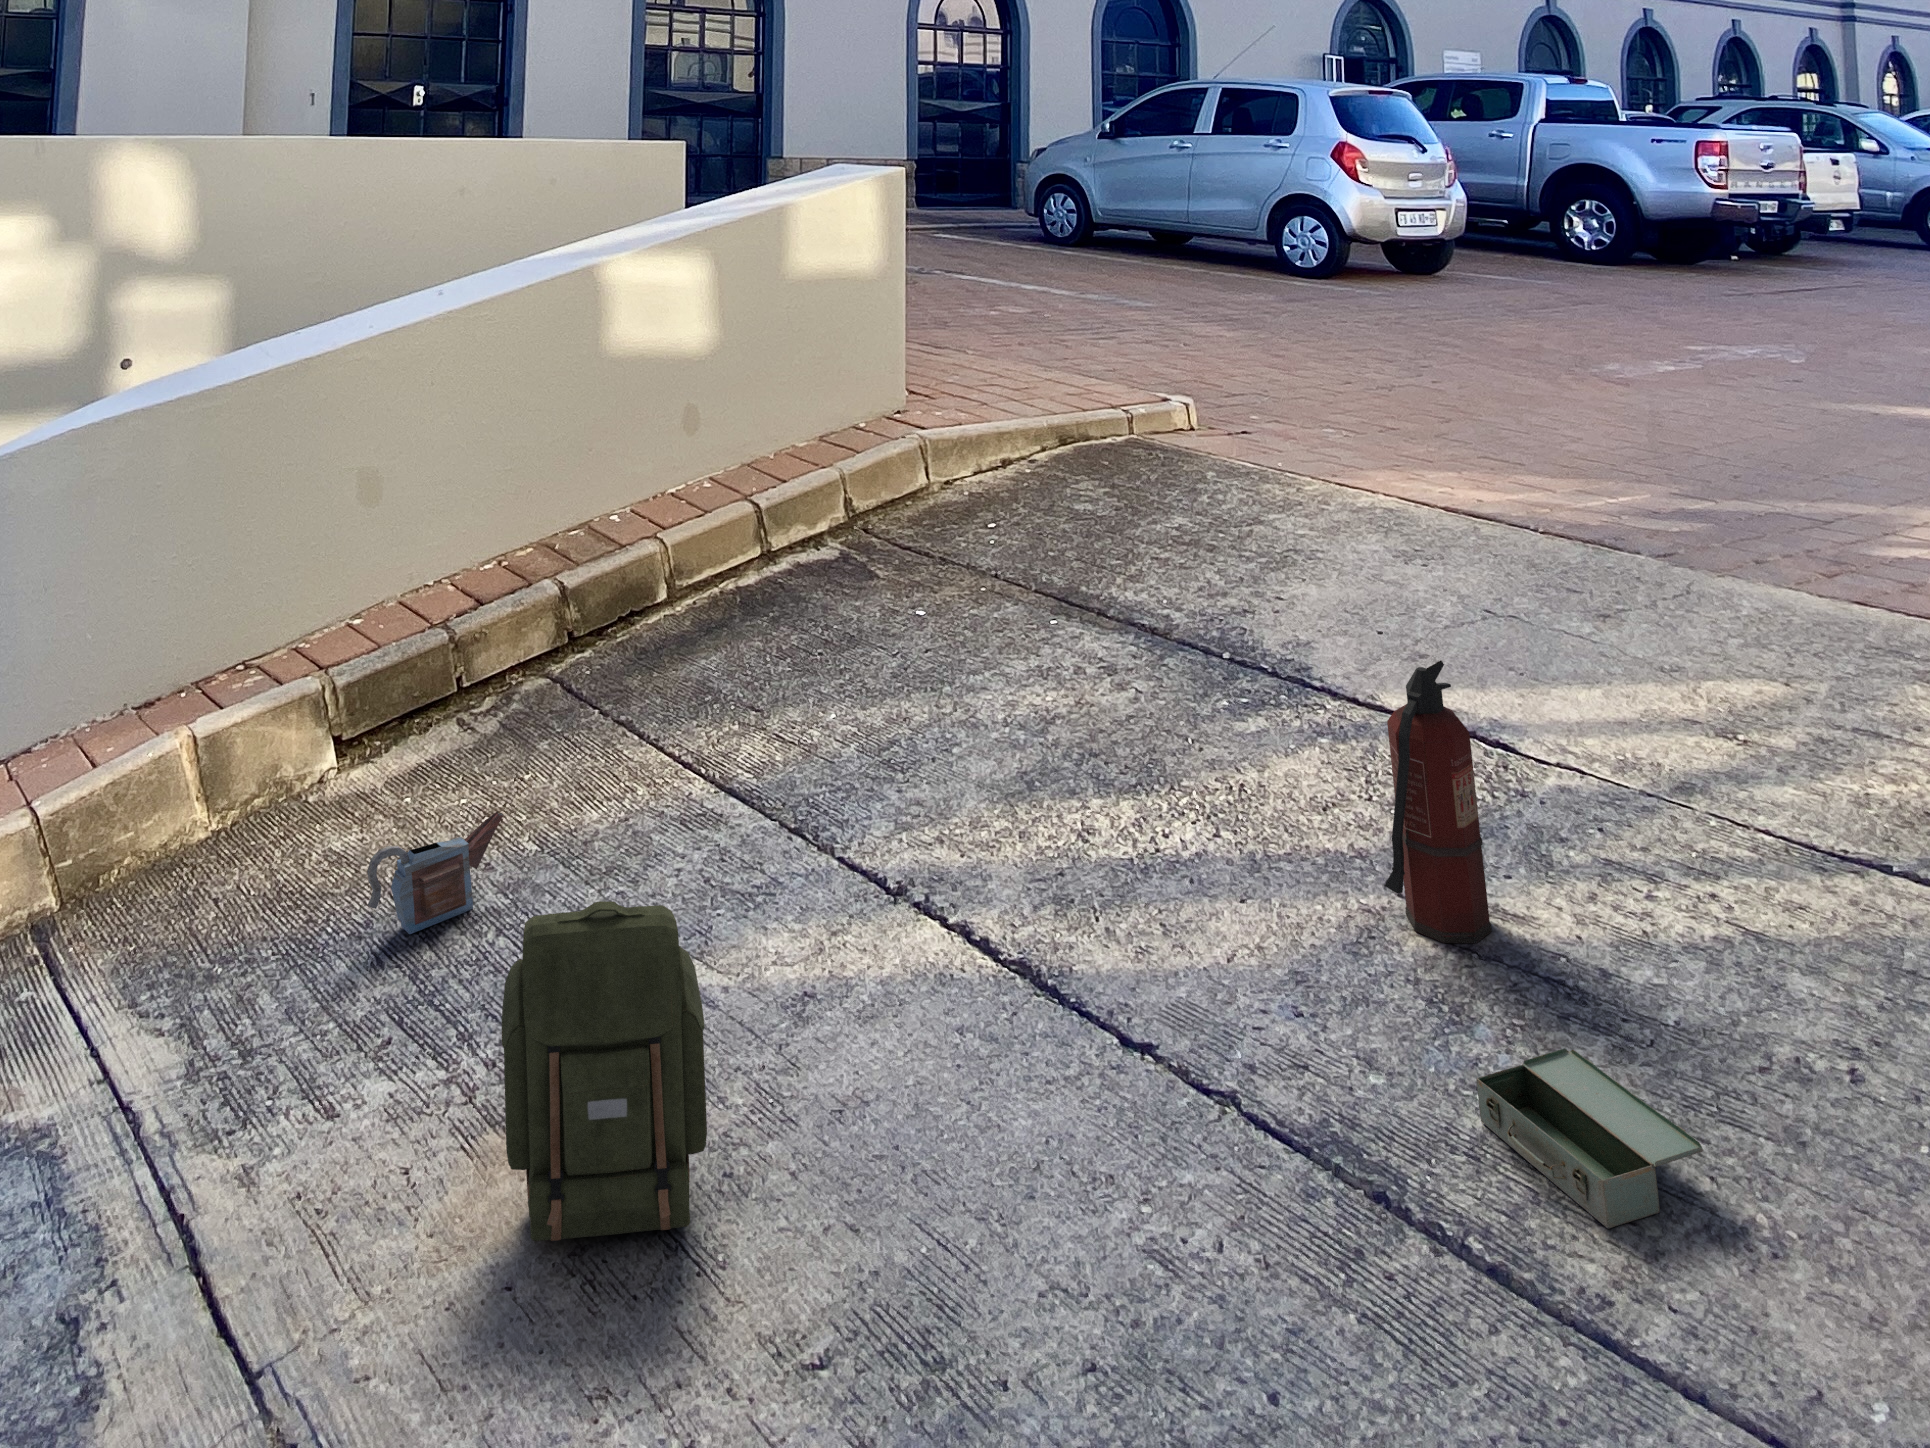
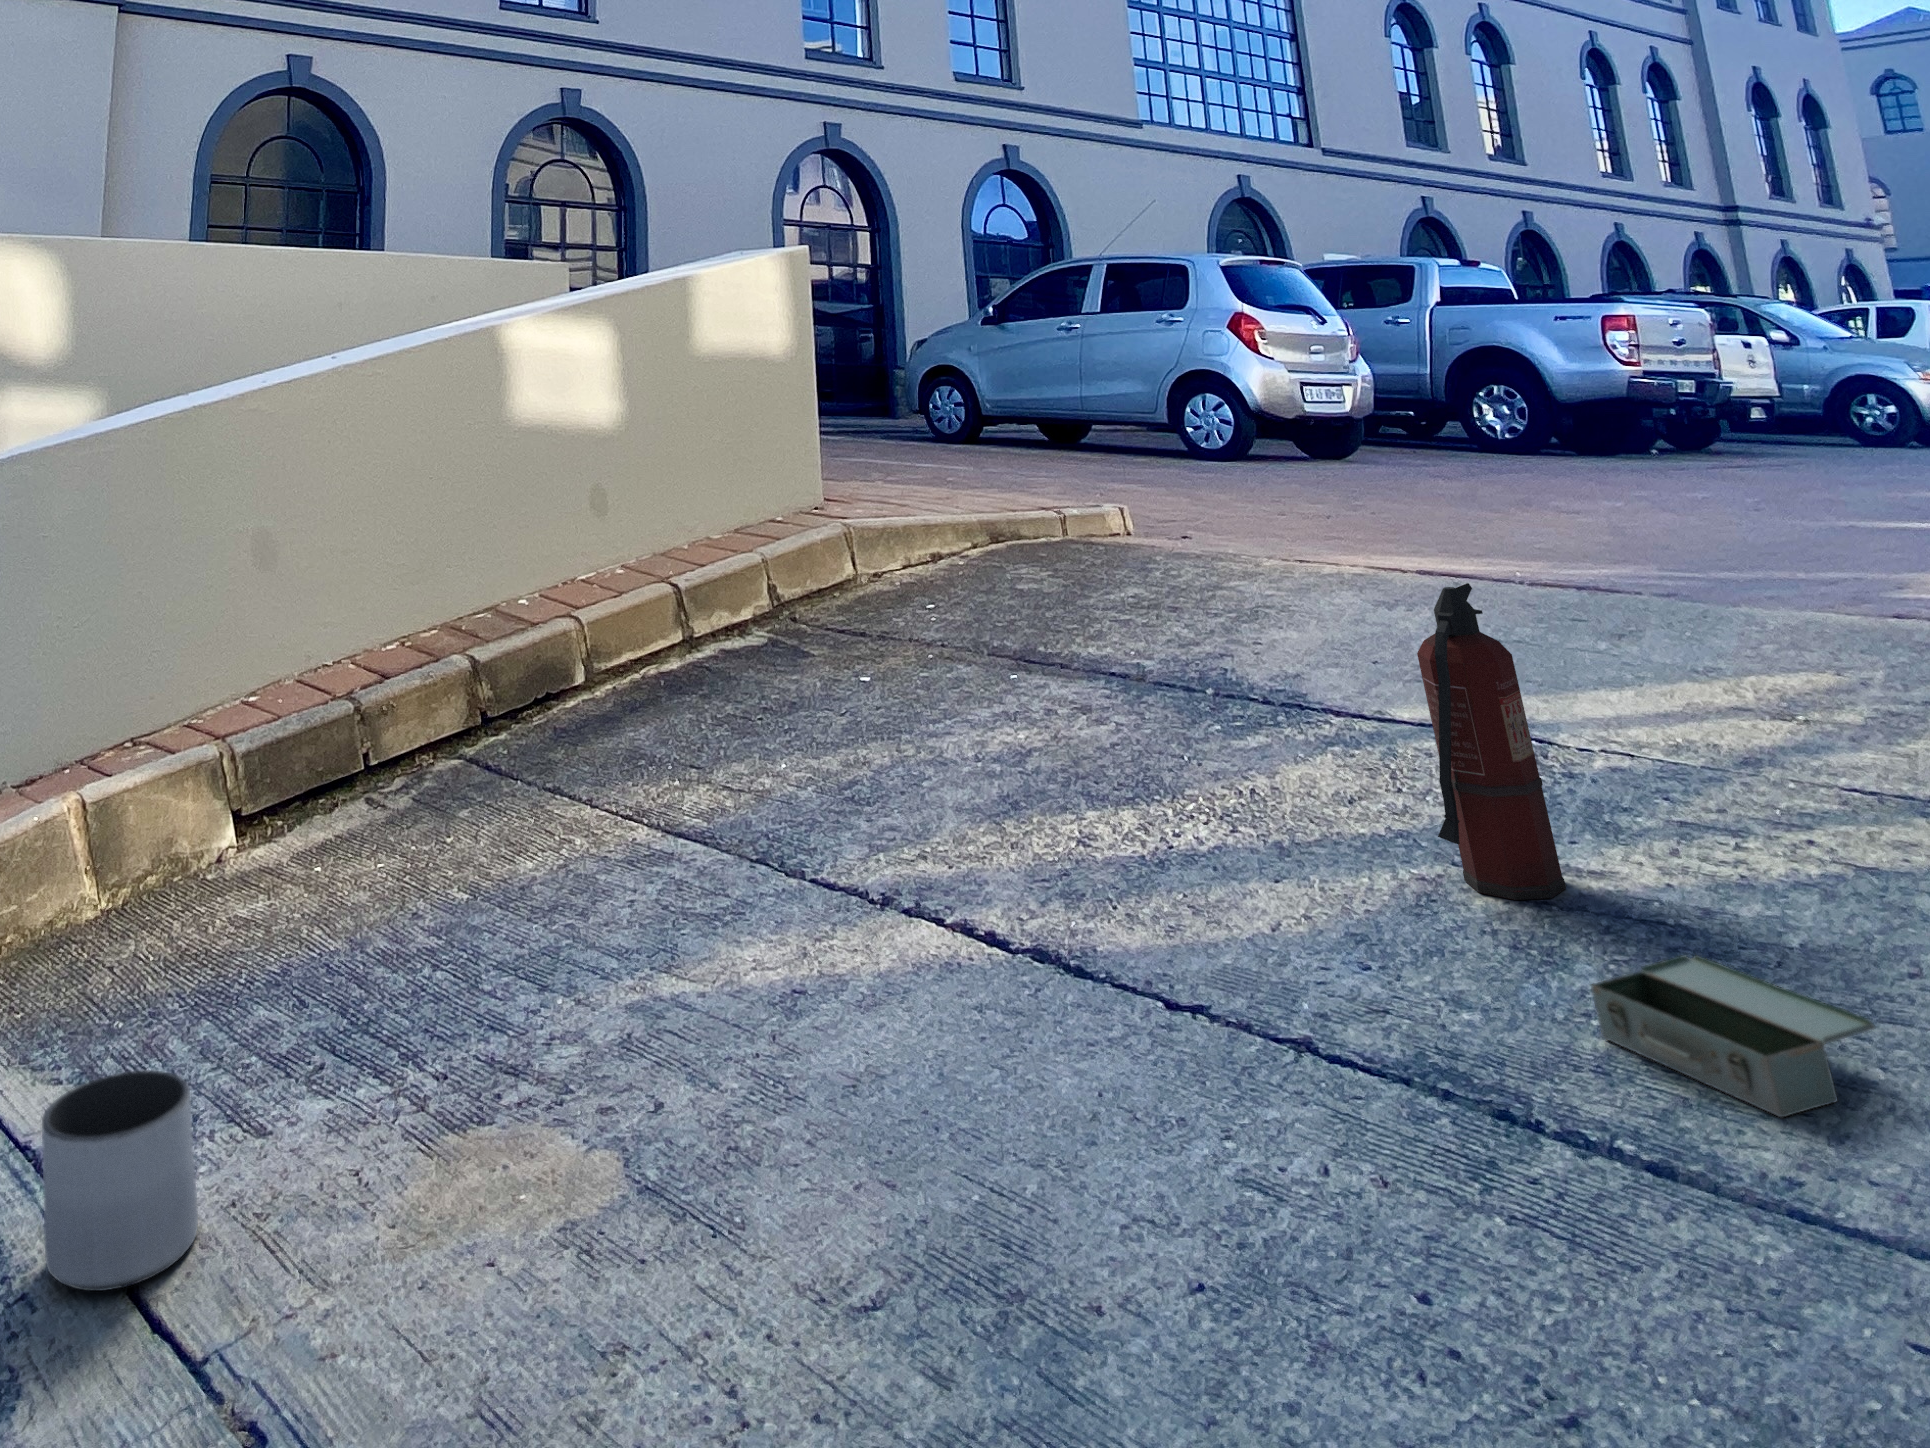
watering can: present [367,811,503,934] -> none [287,836,434,971]
backpack: present [502,901,707,1241] -> none [468,813,708,1211]
planter: none [128,1088,266,1289] -> present [42,1070,198,1291]

